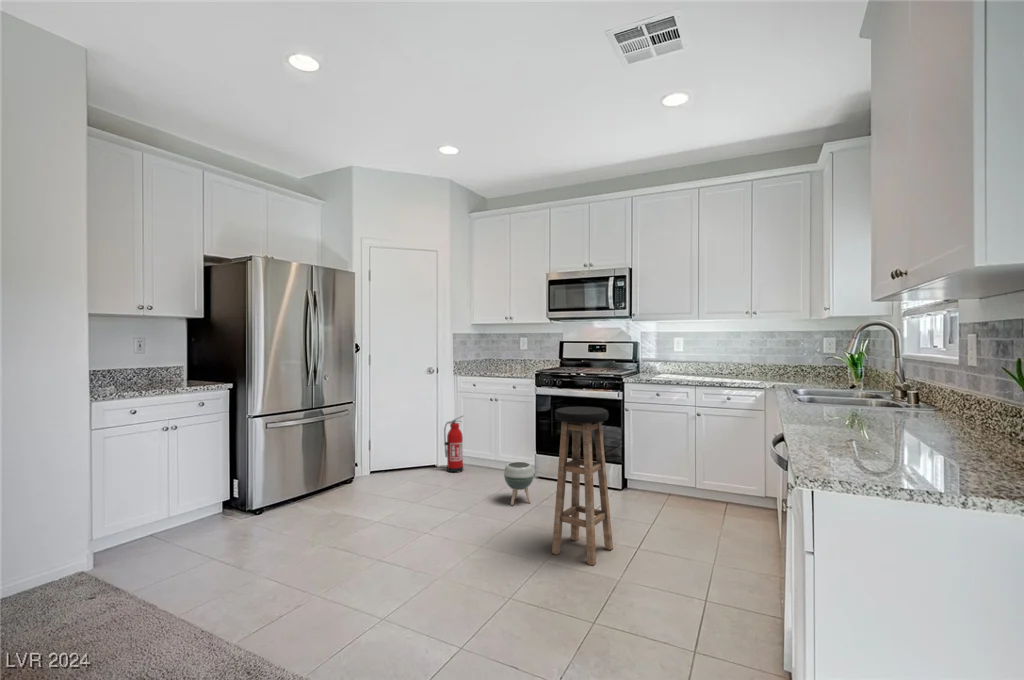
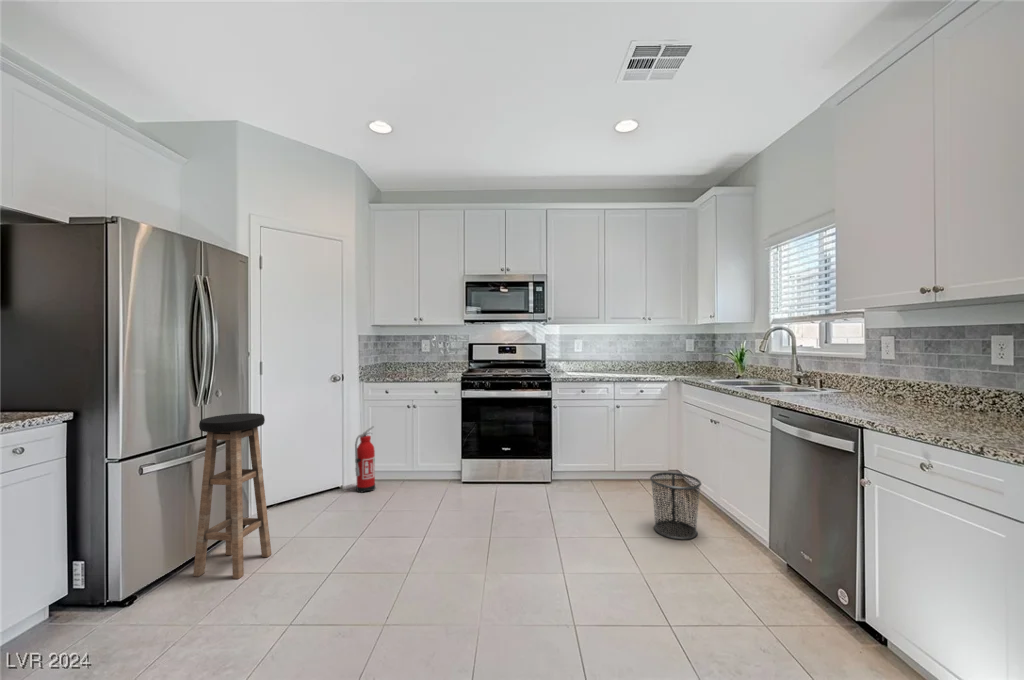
bar stool: present [552,407,613,565] -> present [193,413,271,579]
planter: present [504,462,534,505] -> none [460,468,491,516]
waste bin: none [668,492,728,571] -> present [650,472,701,539]

